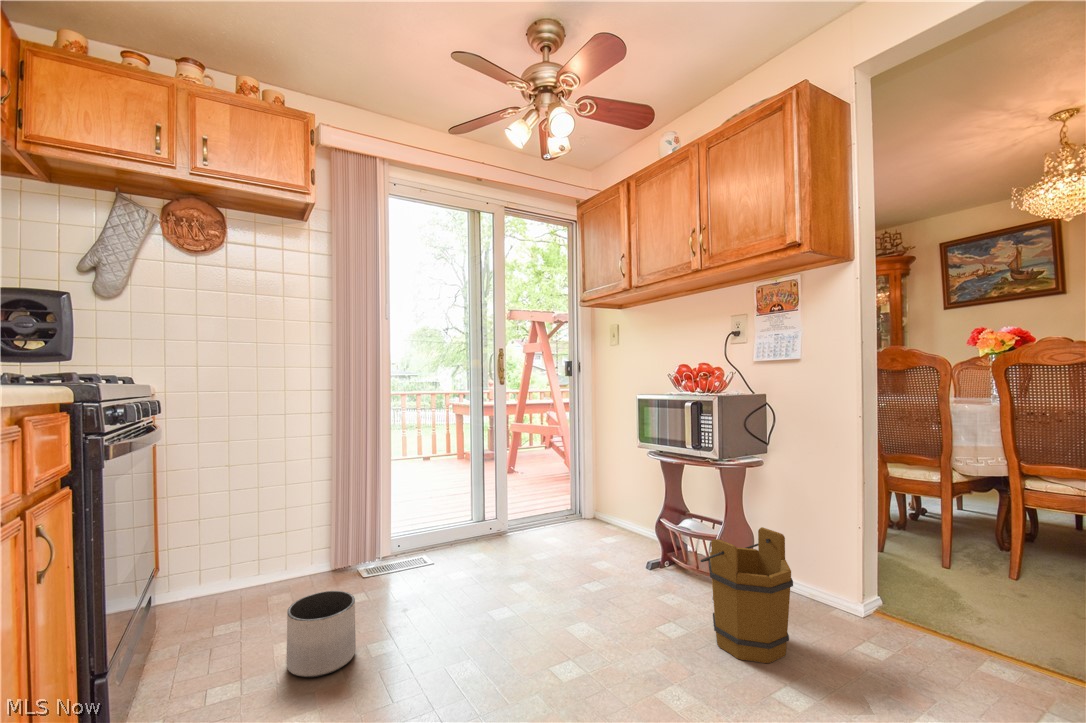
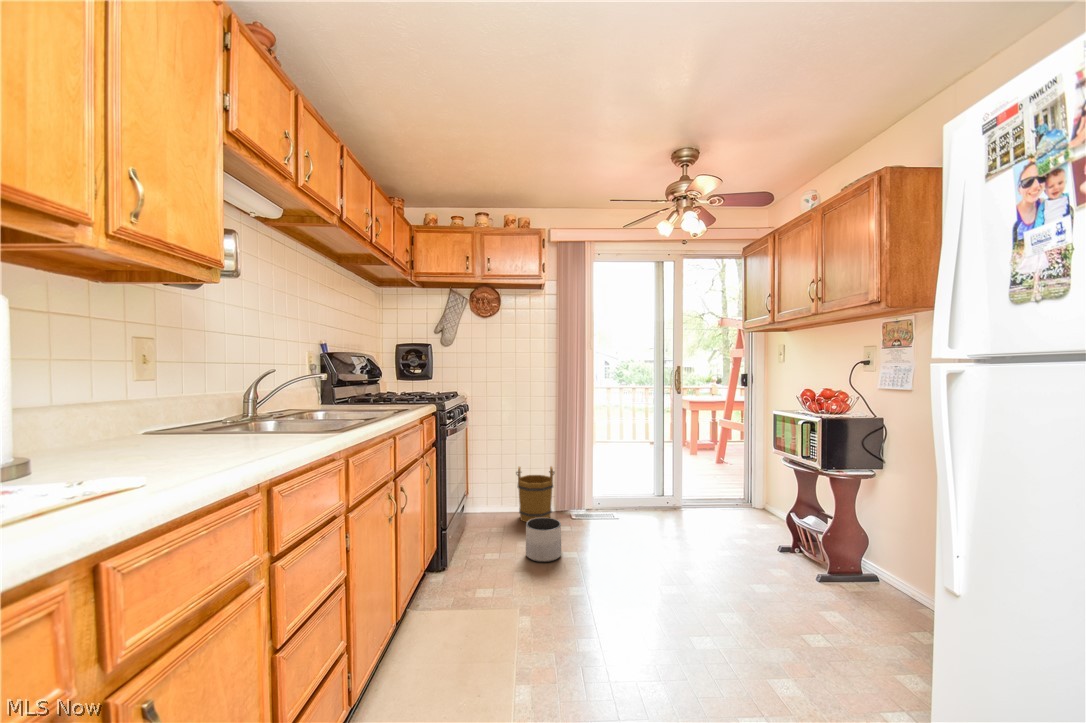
bucket: present [701,527,793,663] -> present [516,467,554,522]

